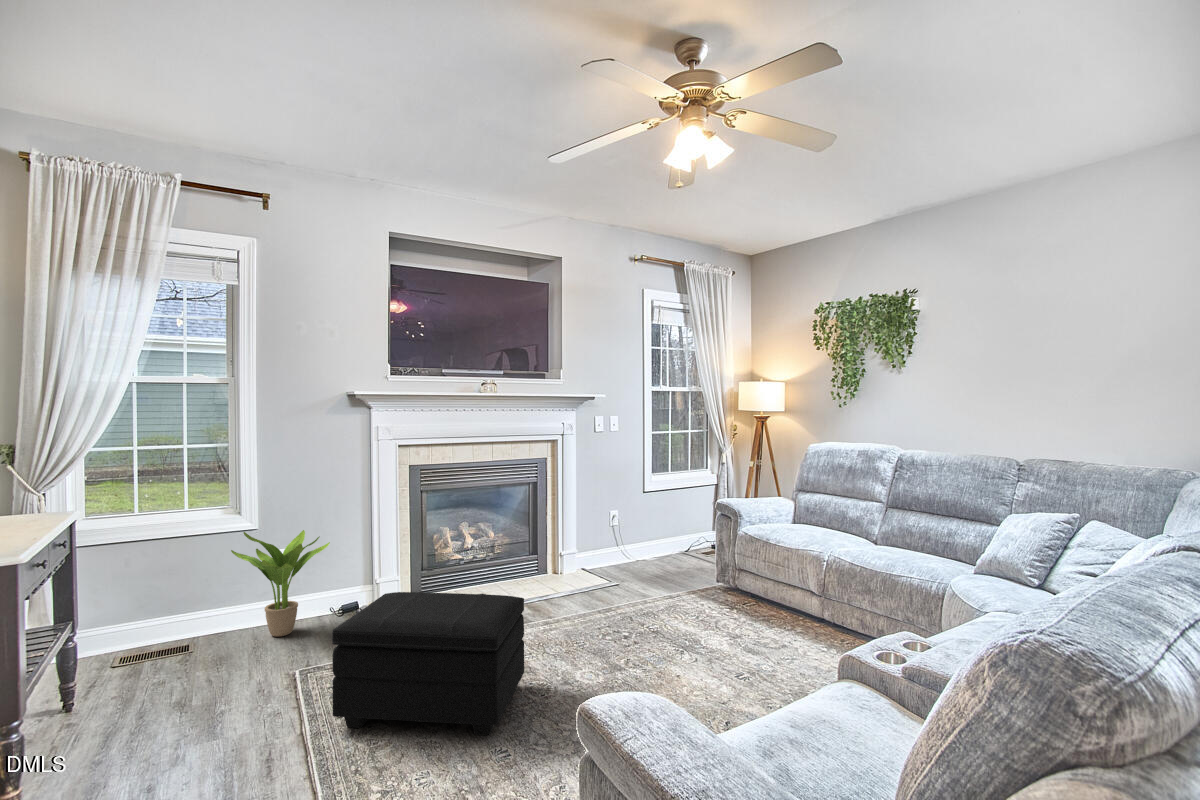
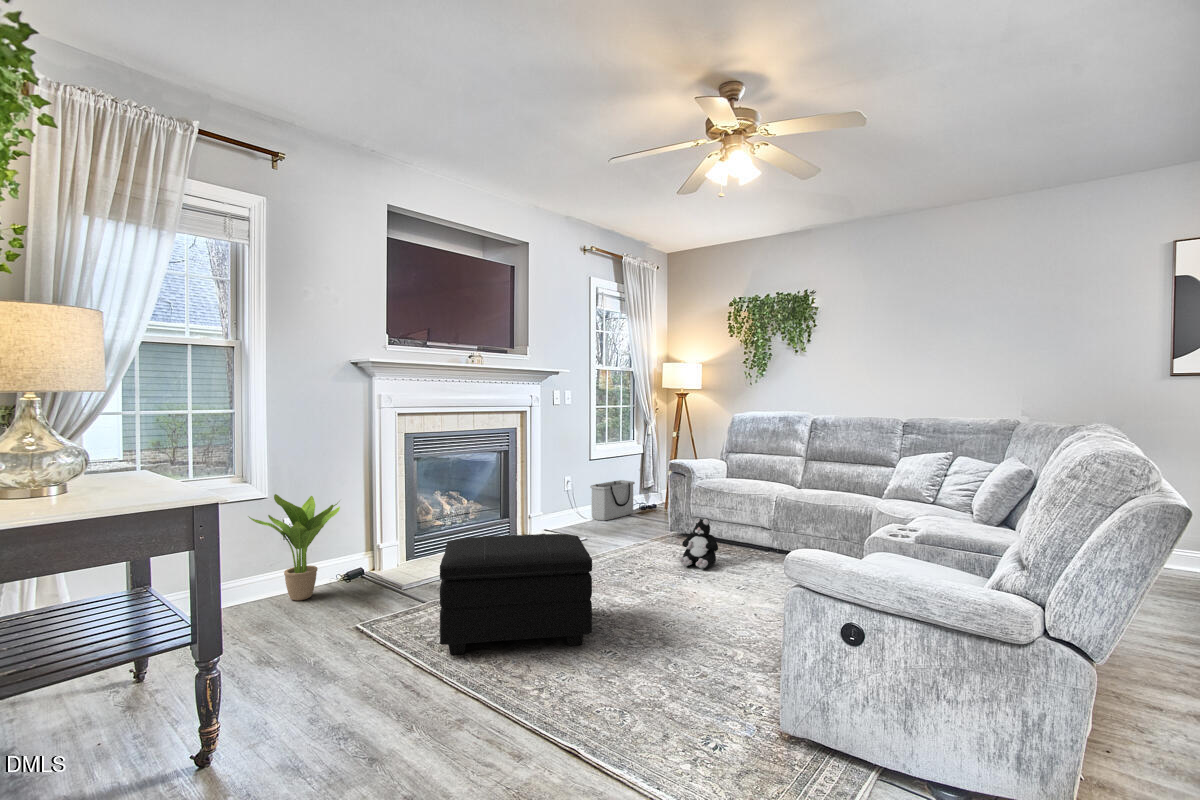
storage bin: none [640,516,696,562] -> present [590,480,635,521]
plush toy: none [689,576,739,641] -> present [680,517,718,569]

